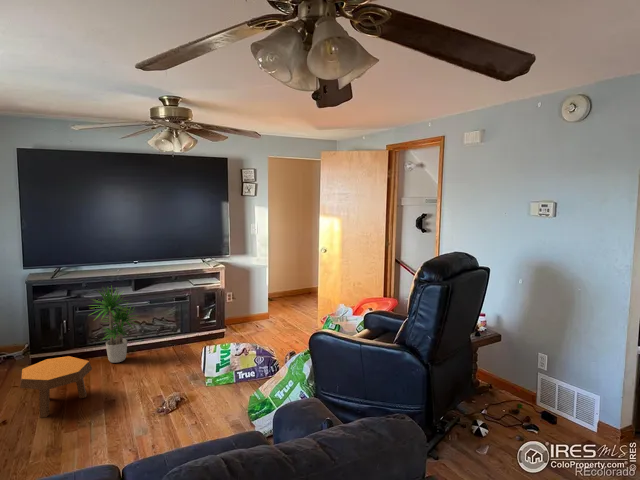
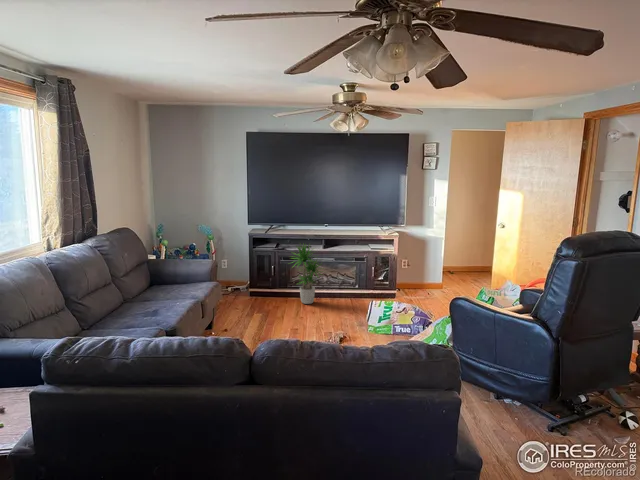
footstool: present [20,356,92,418] -> none [240,291,286,330]

